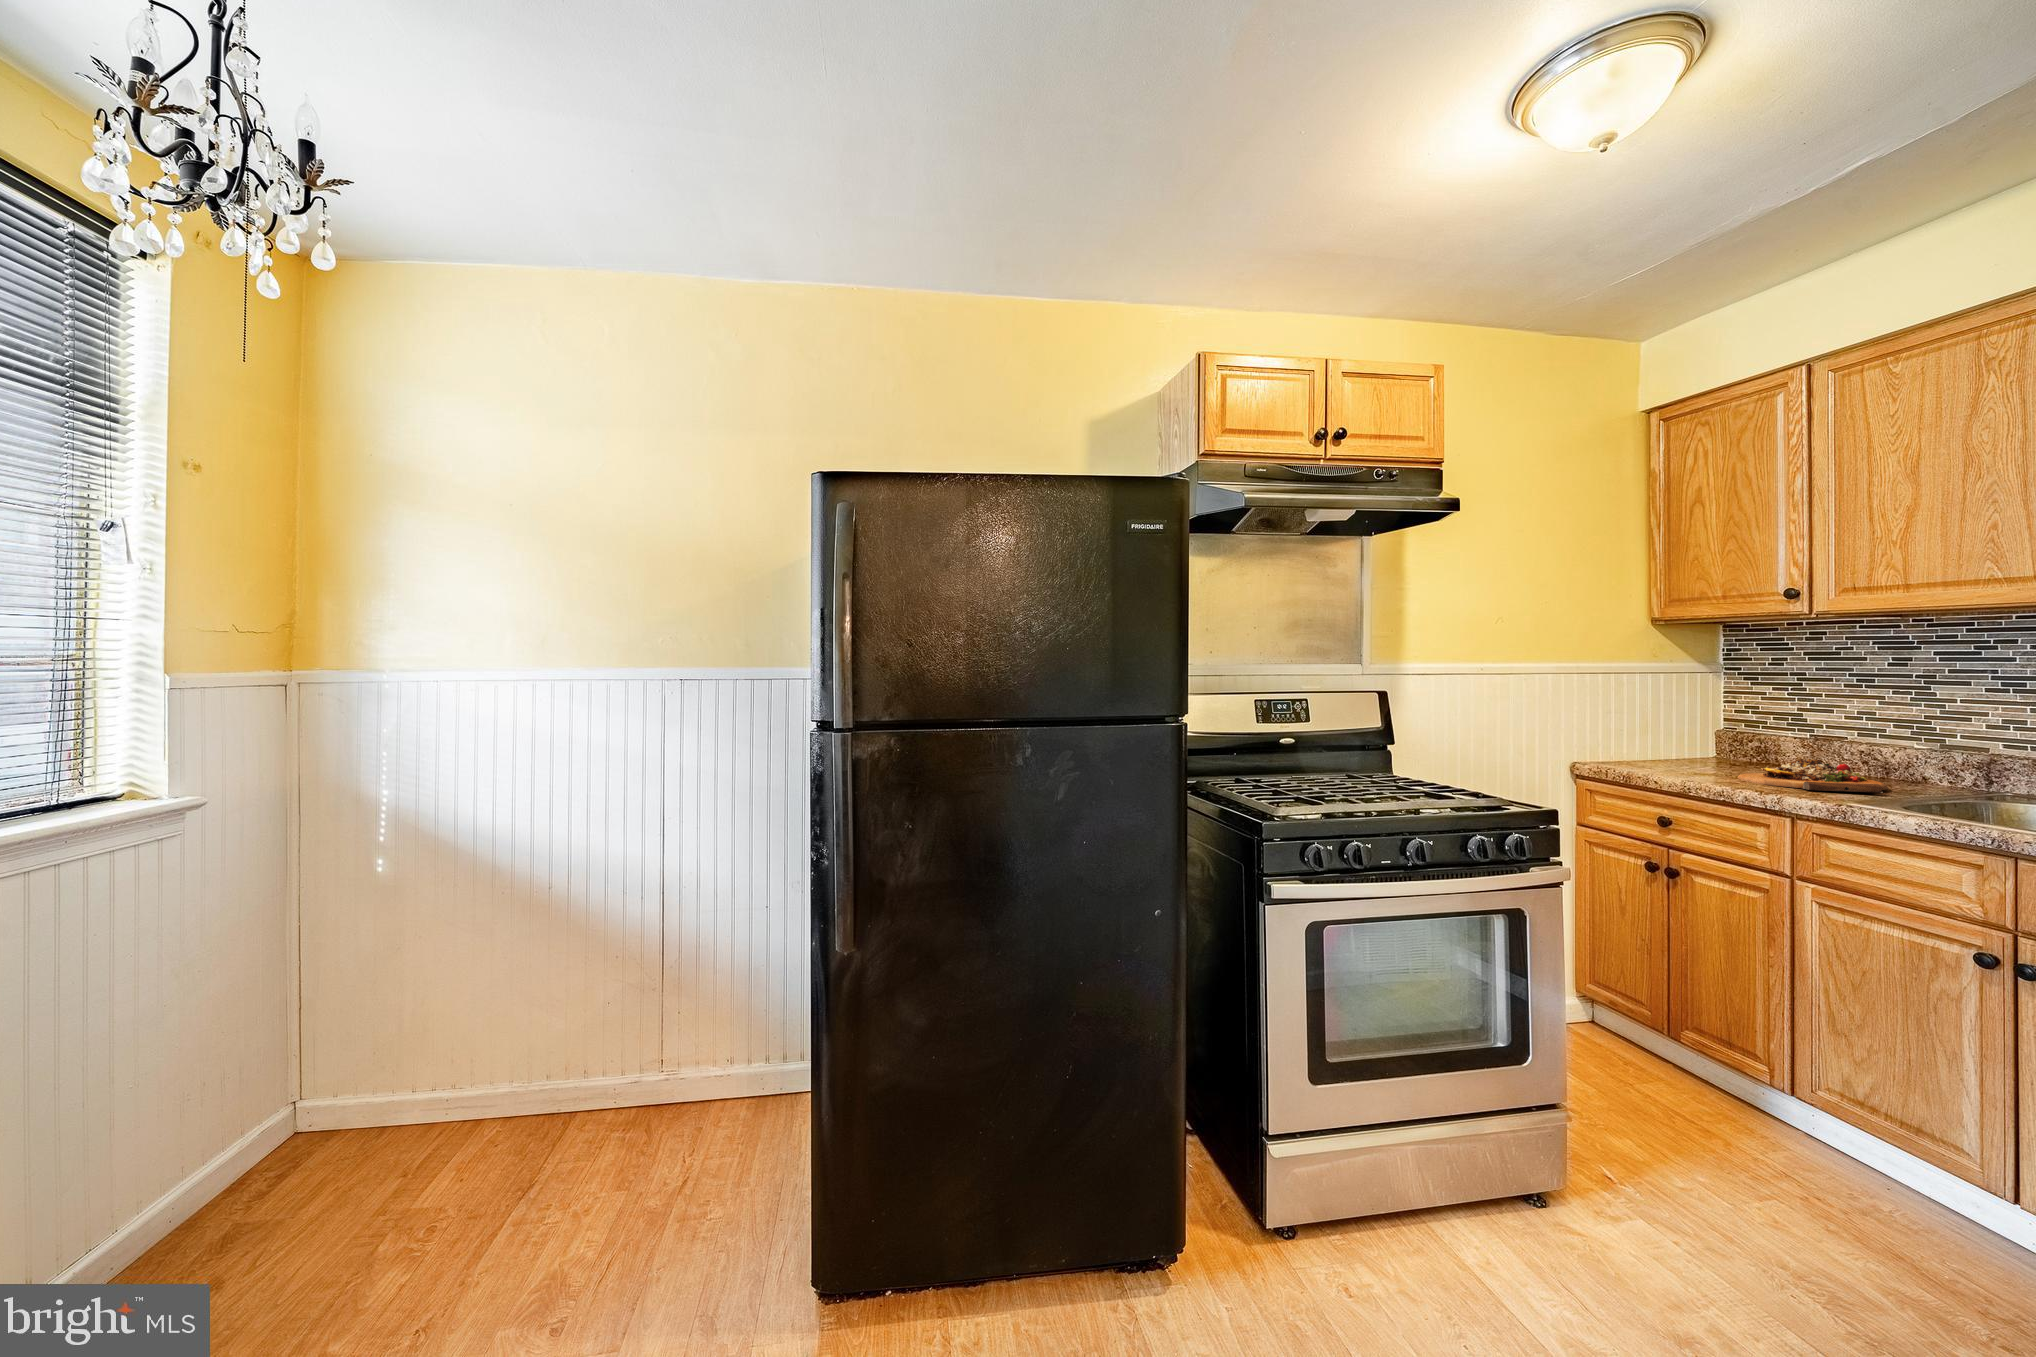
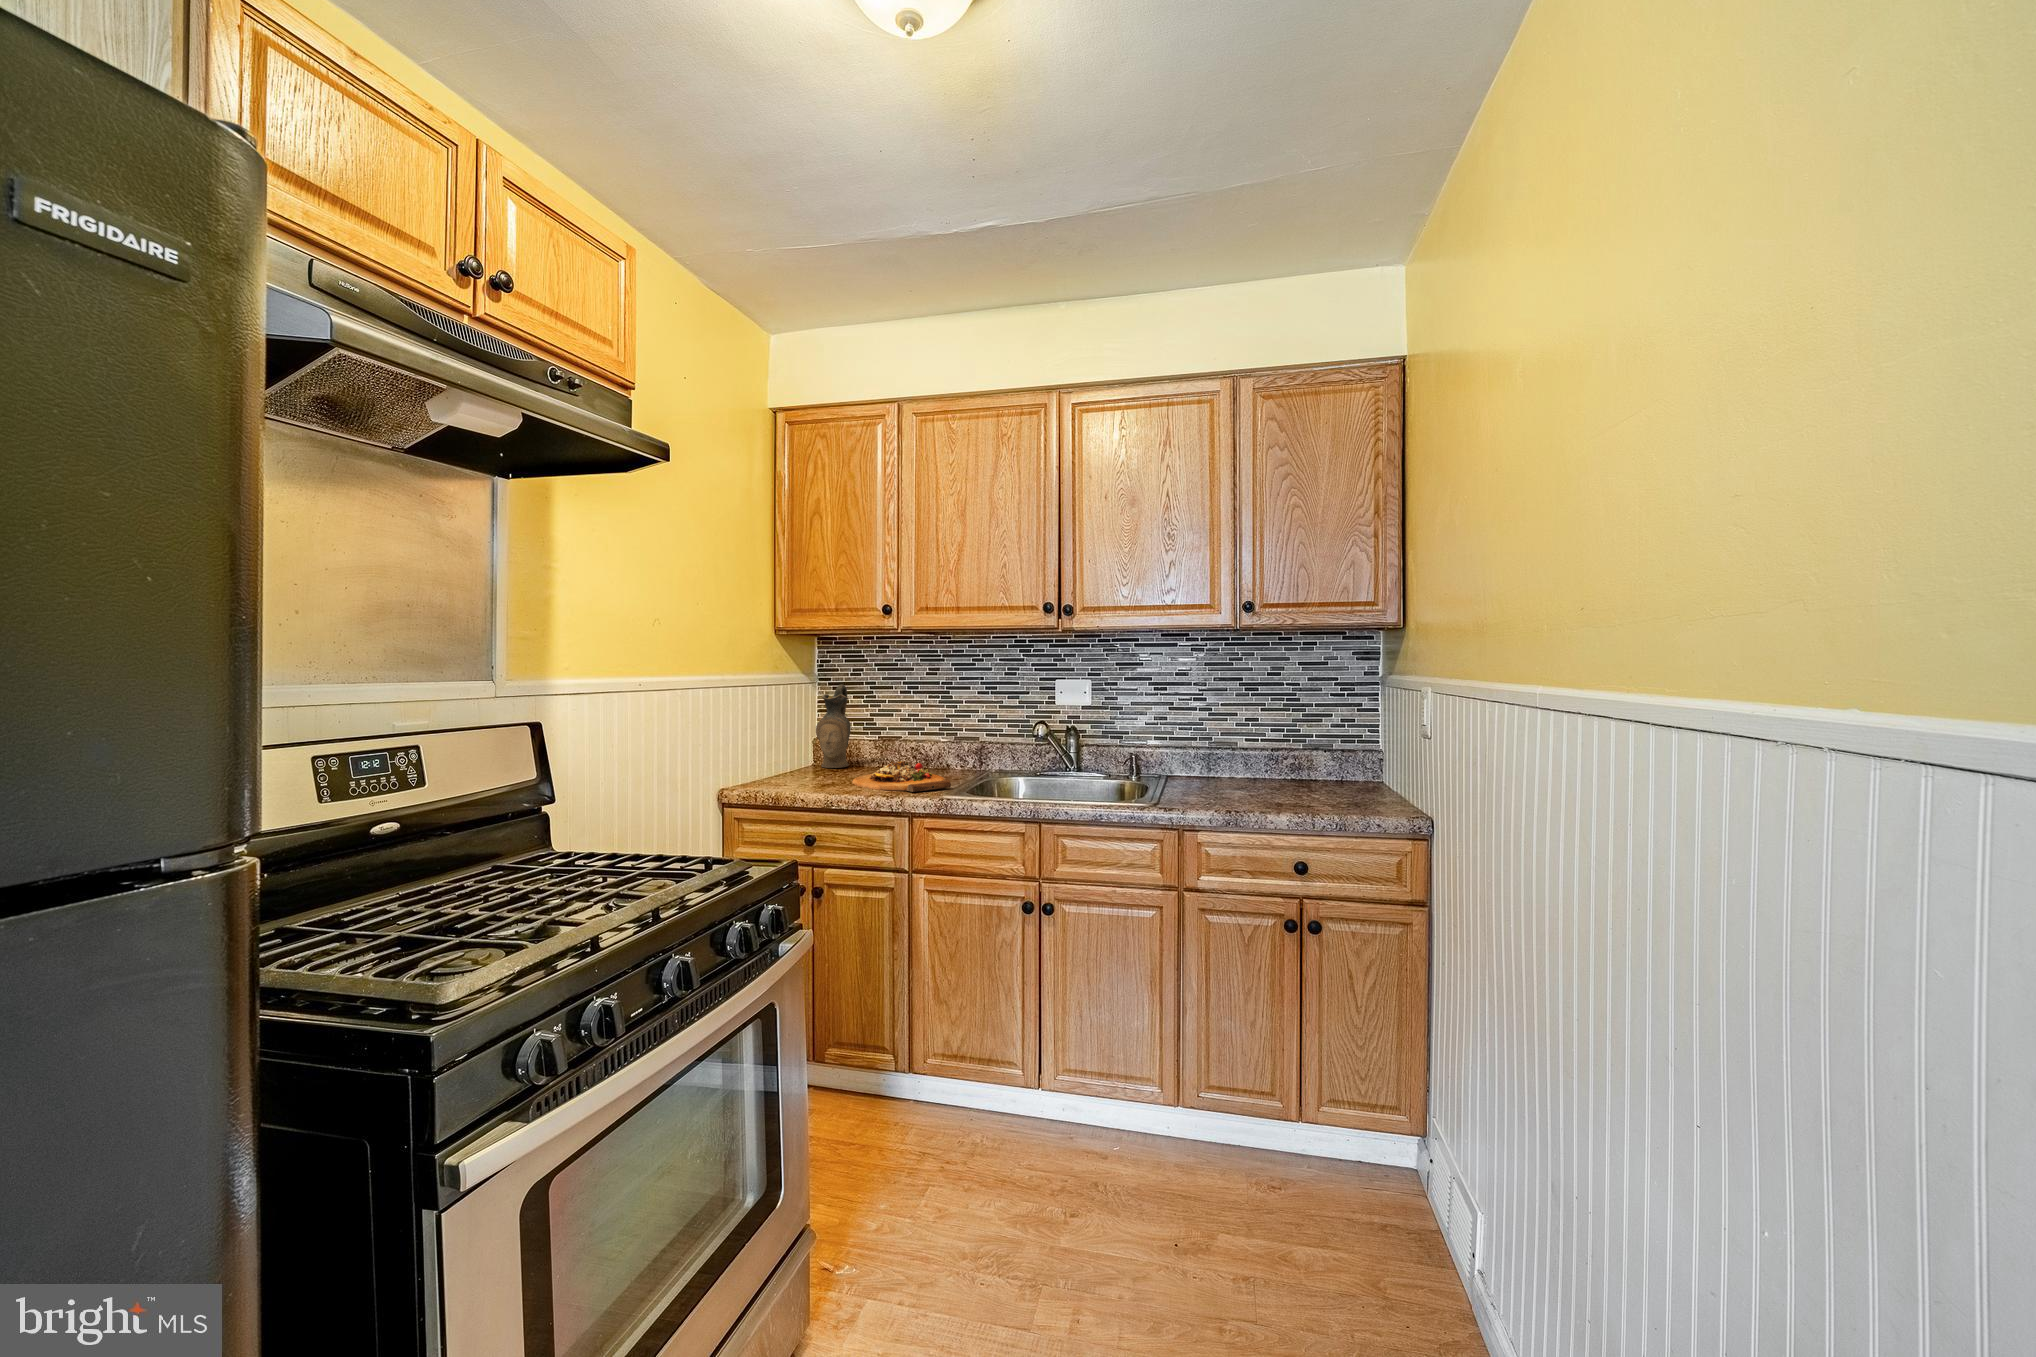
ceramic pitcher: none [1710,676,1761,766] -> present [816,684,851,768]

